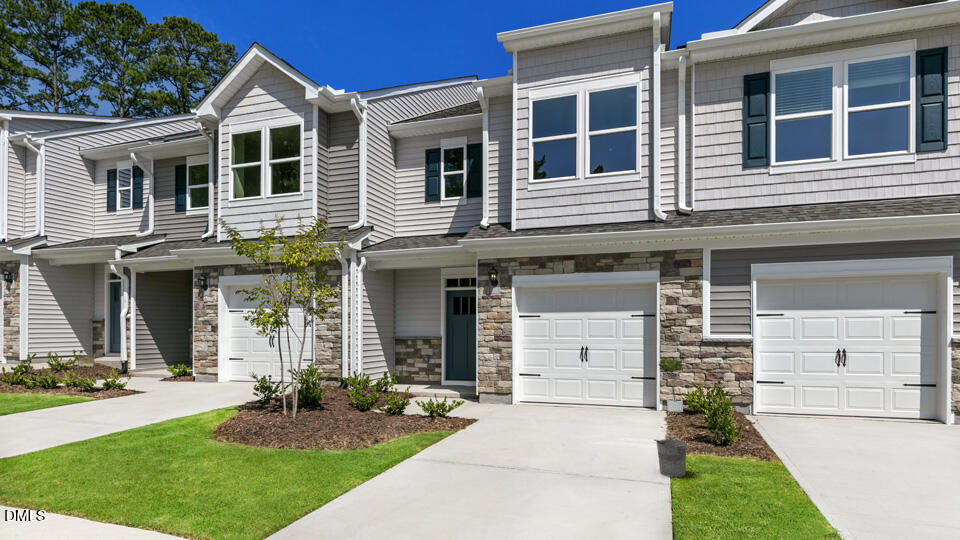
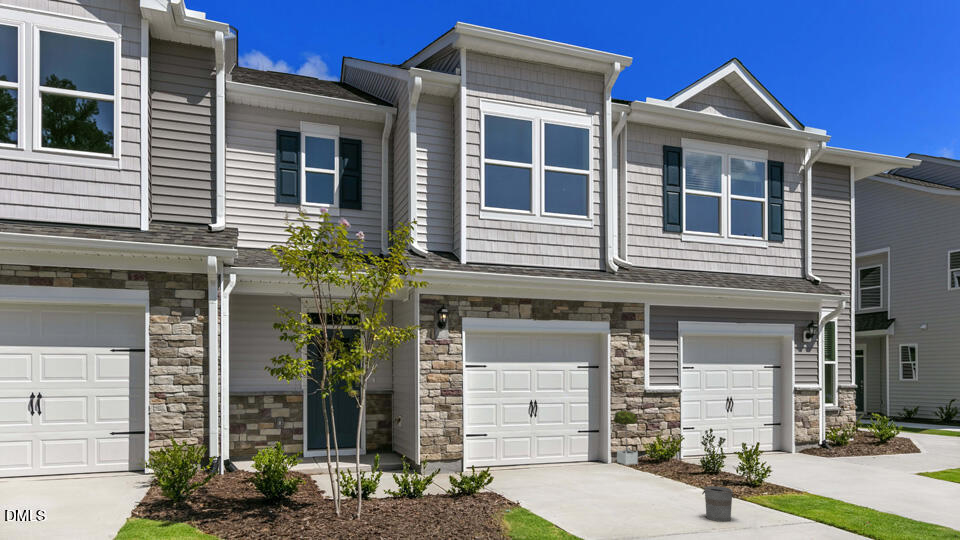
bucket: present [654,439,687,477] -> present [702,486,735,521]

